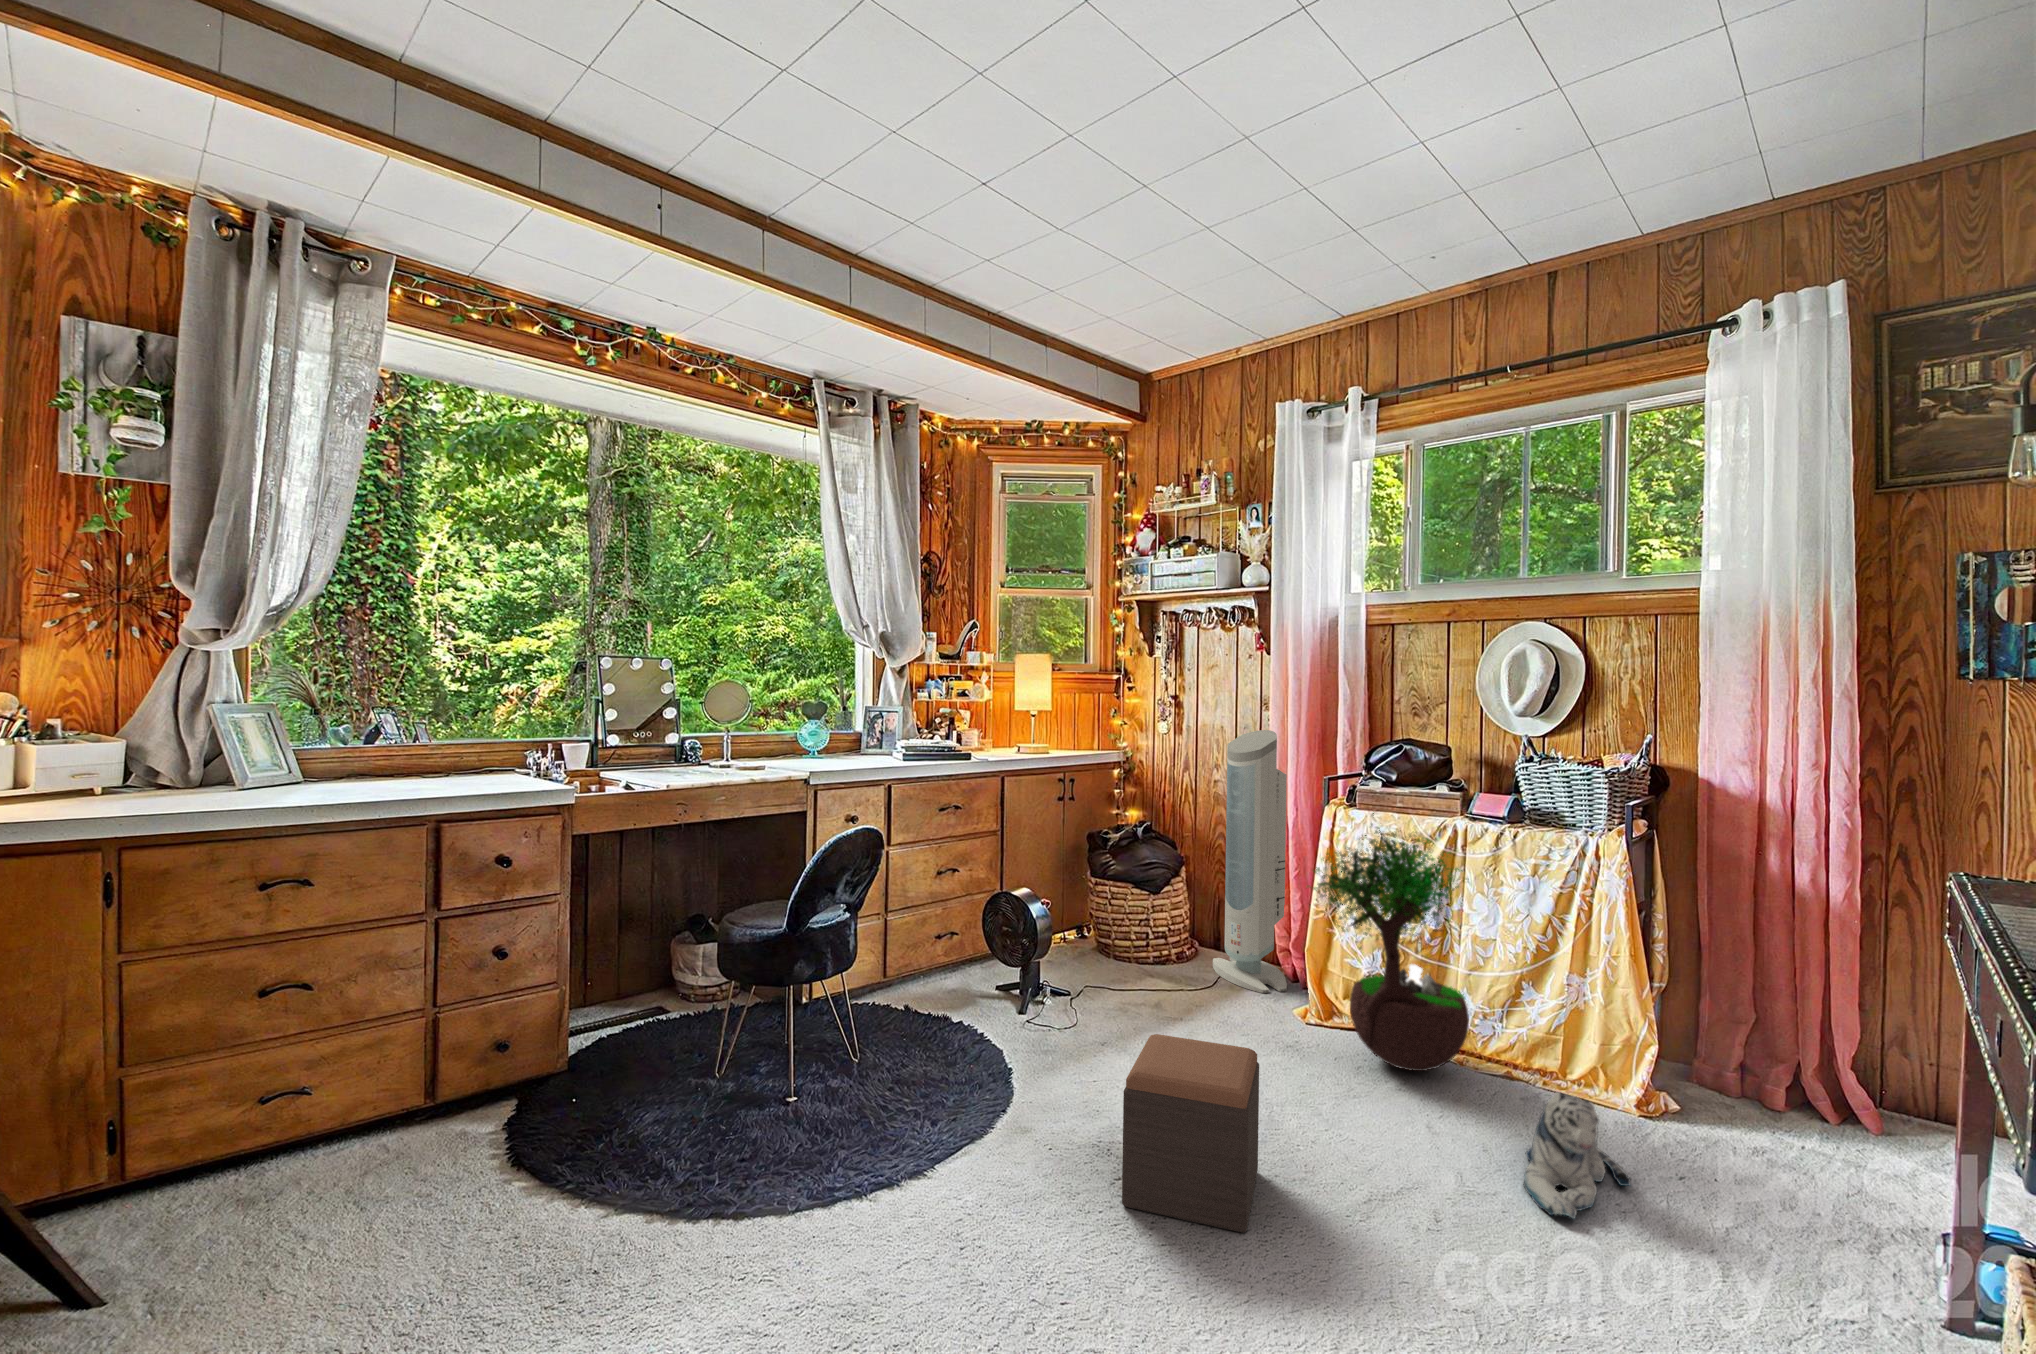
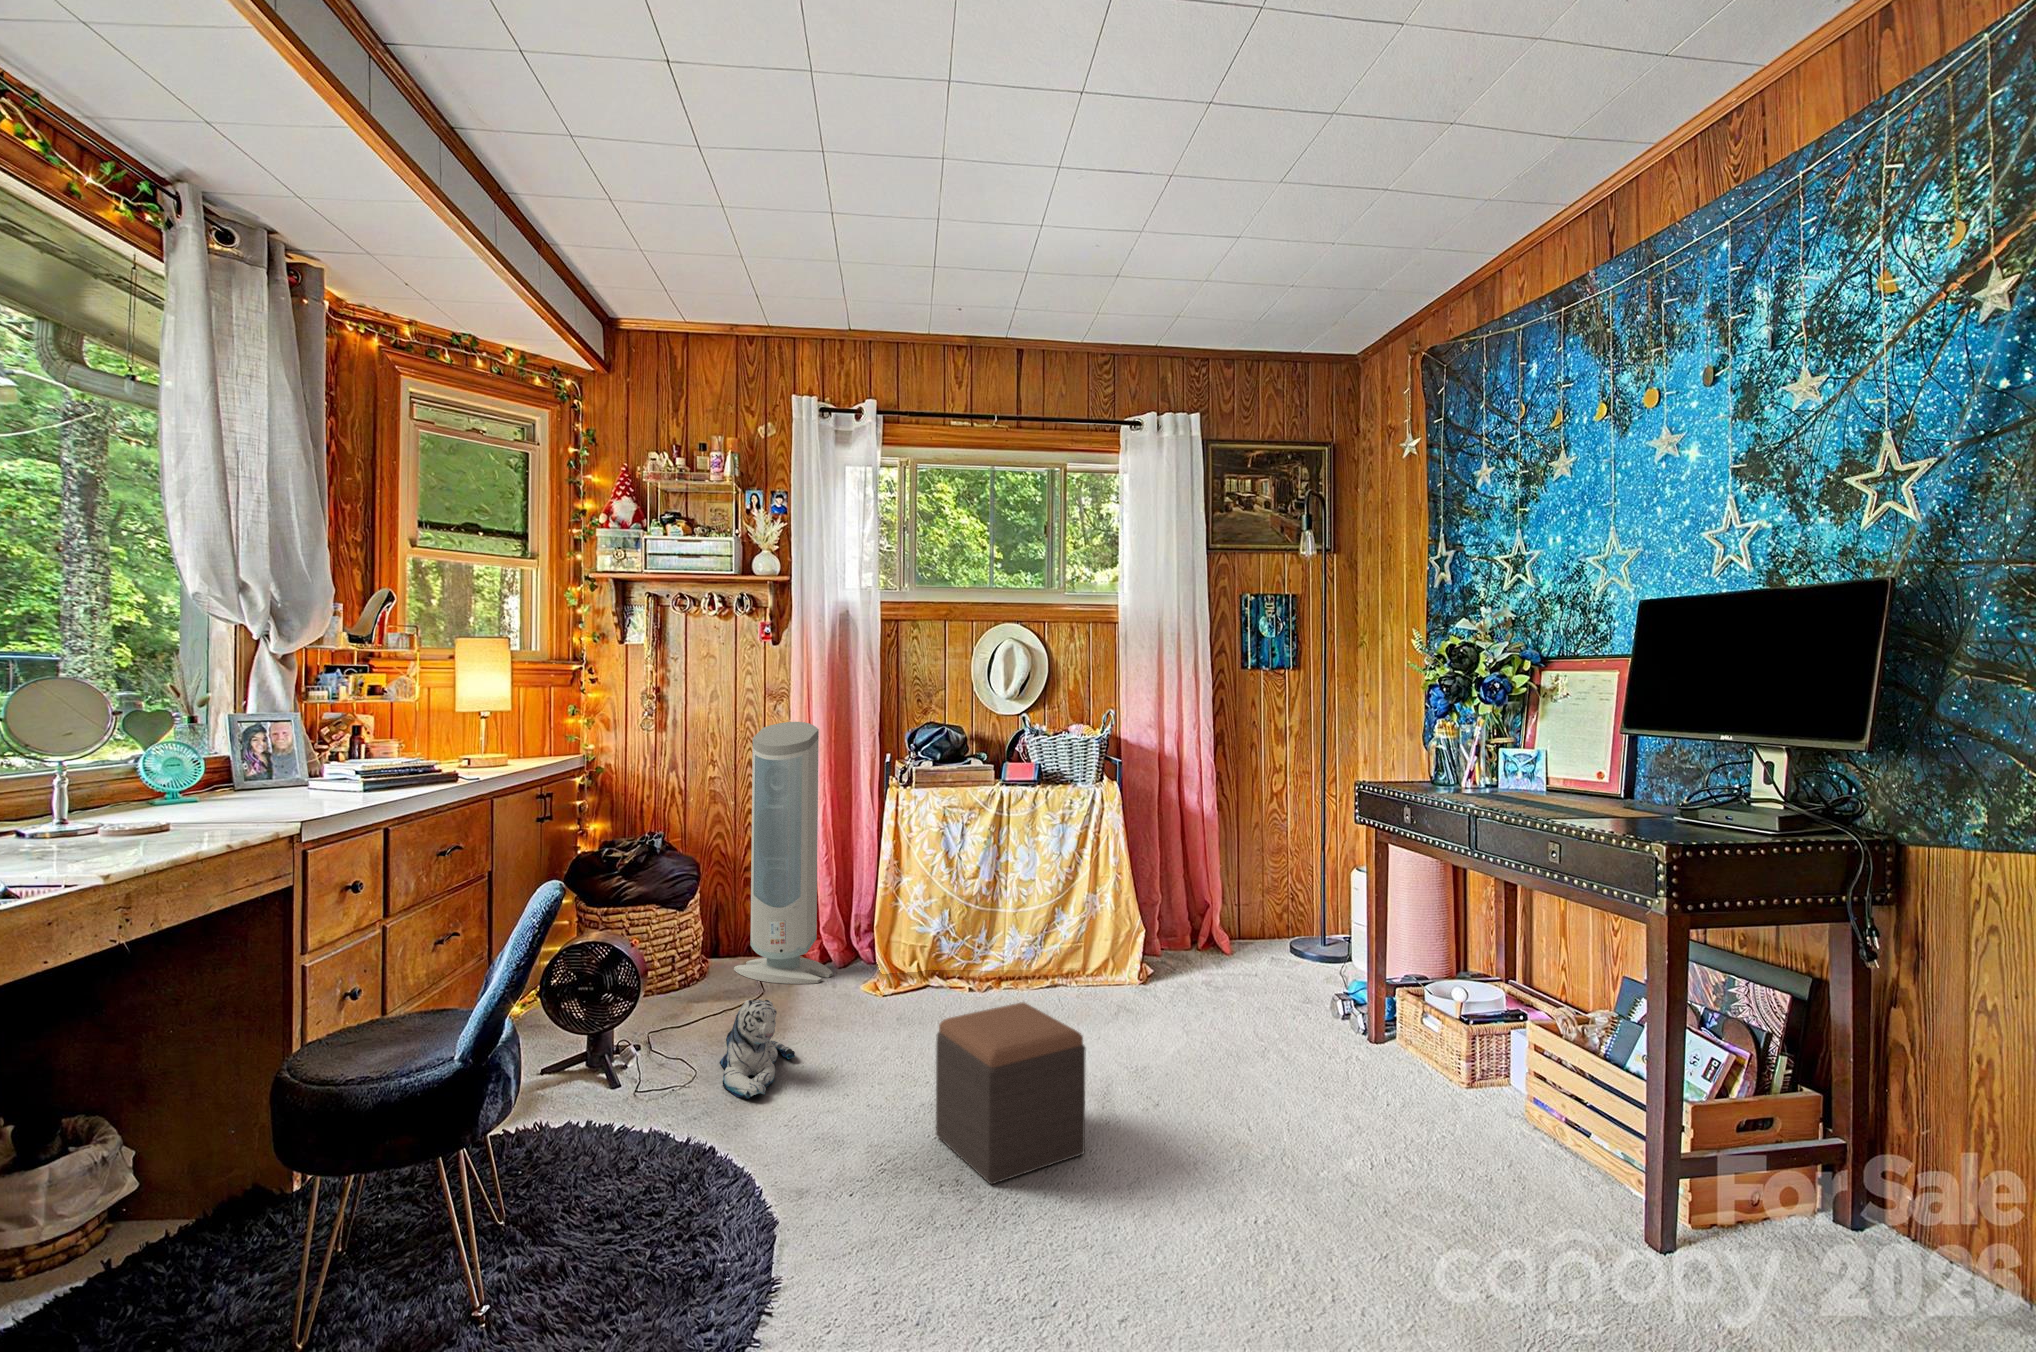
potted tree: present [1310,813,1469,1071] -> none [927,785,1058,1002]
plush toy: present [1523,1092,1630,1219] -> present [719,1000,795,1099]

